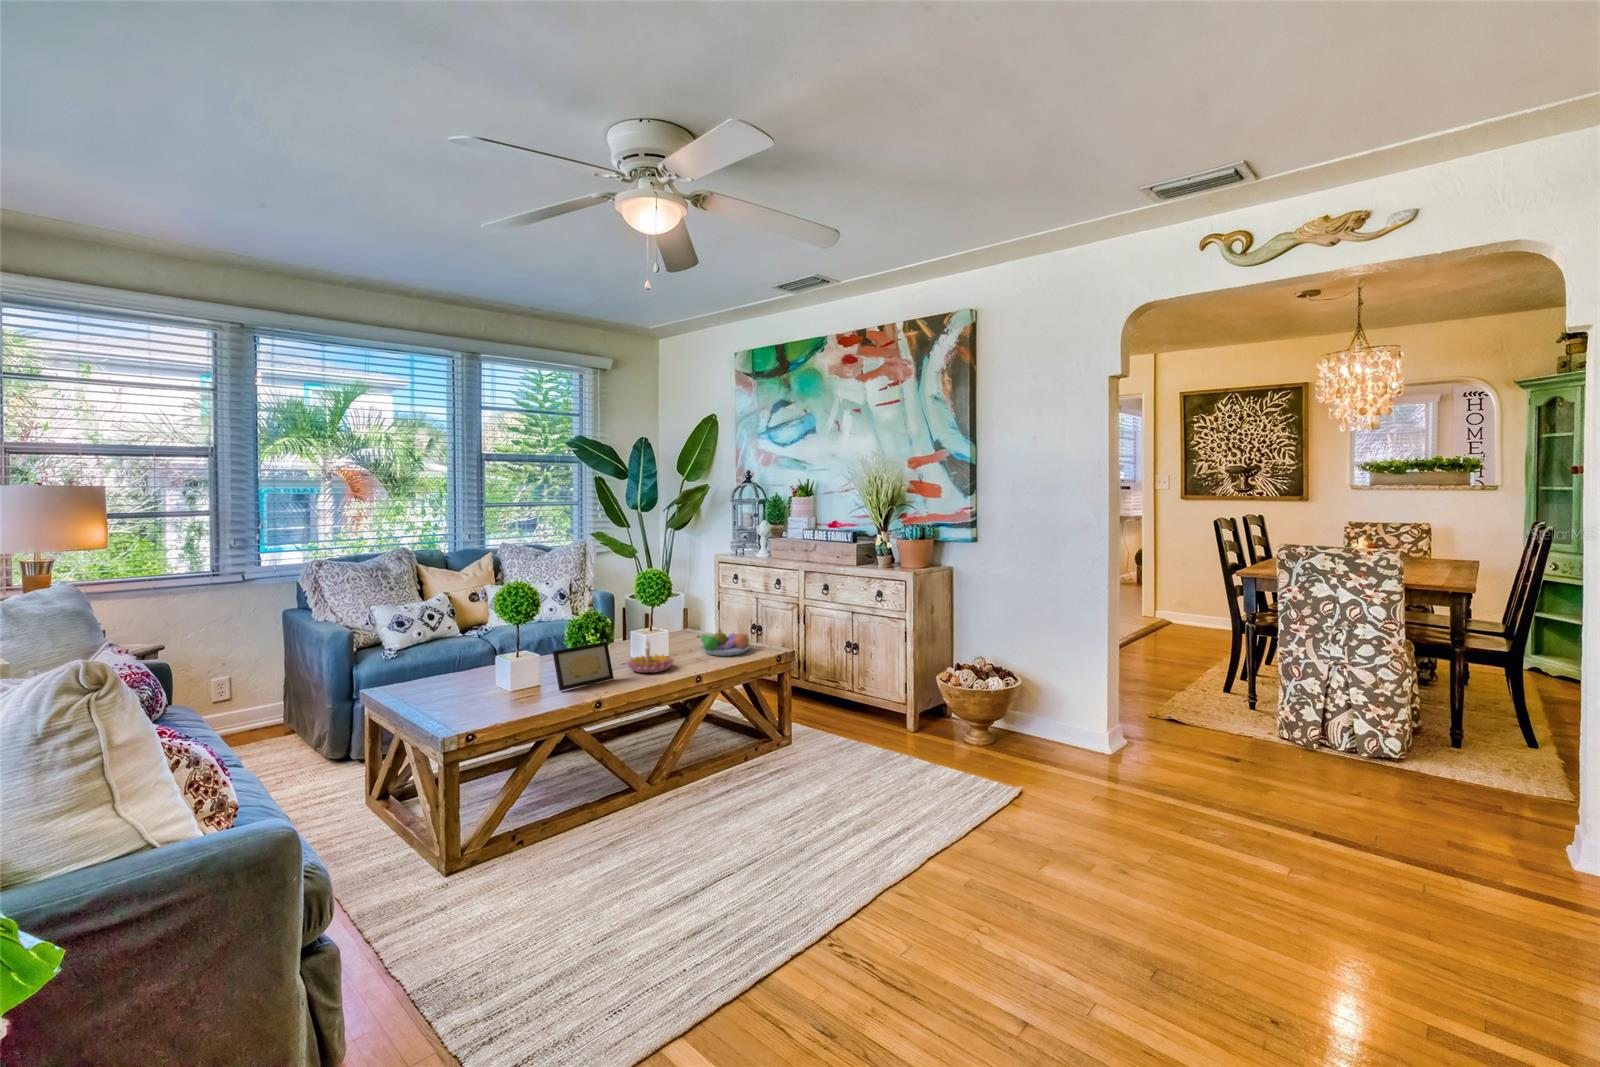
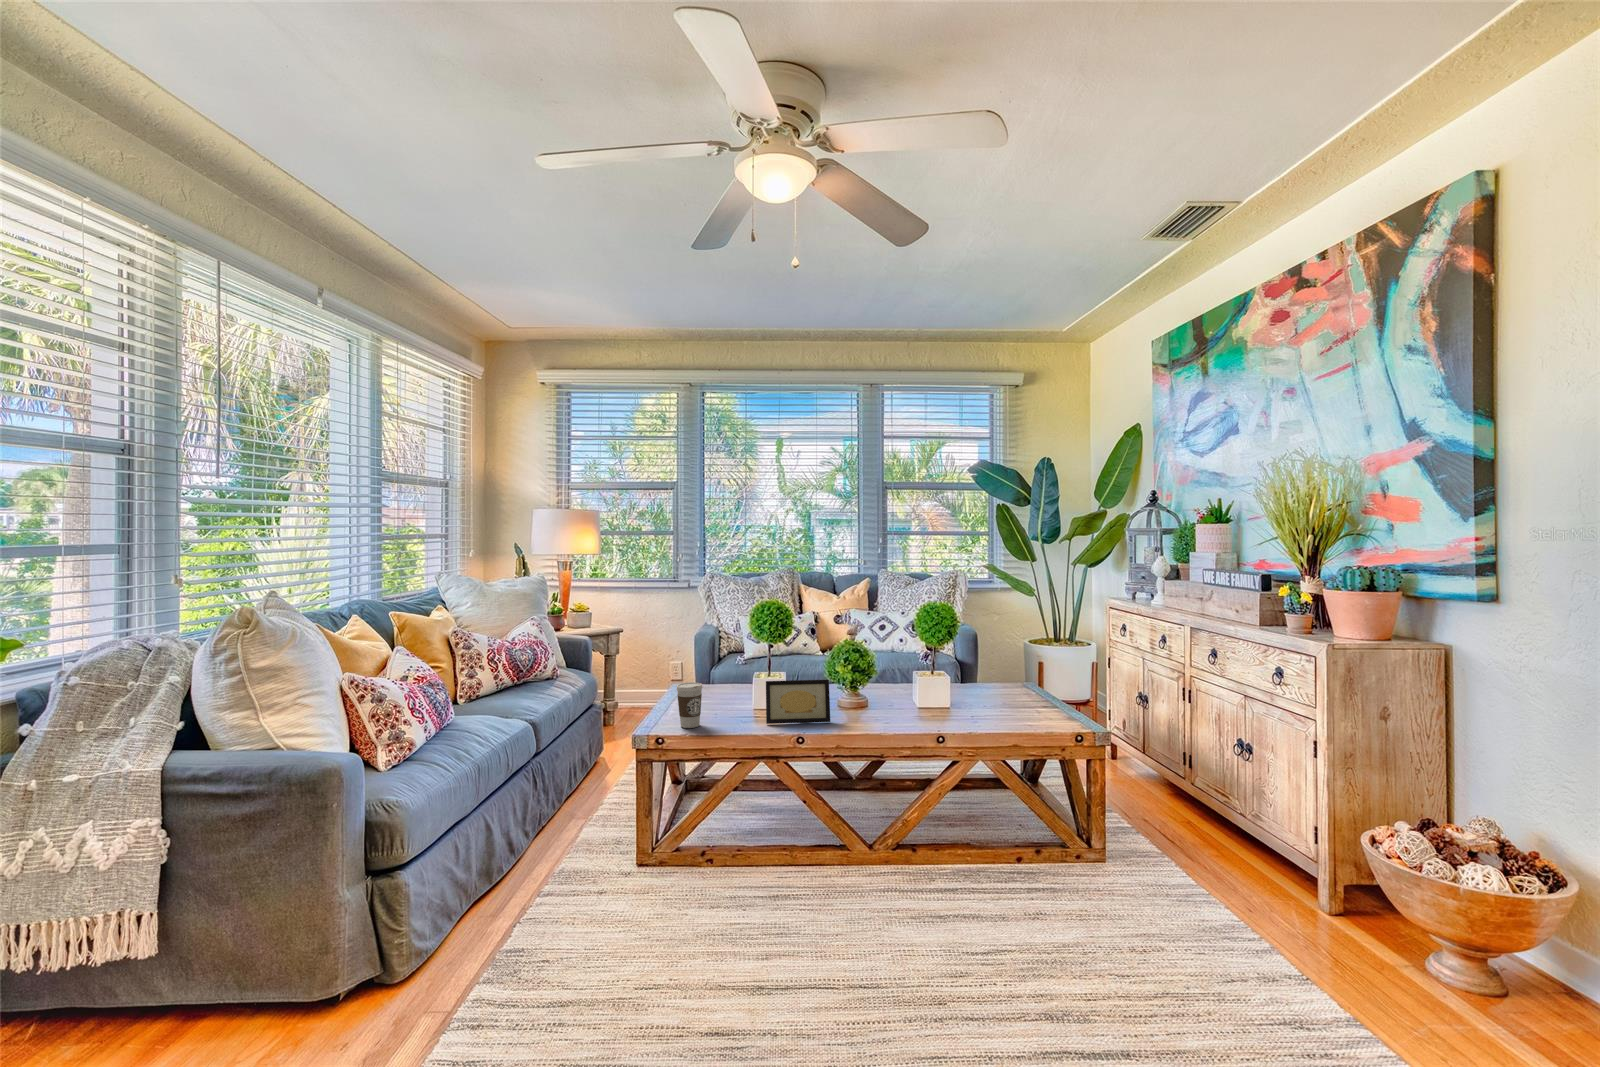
fruit bowl: present [697,630,750,656] -> none [965,685,1030,722]
candle holder: present [627,641,674,673] -> none [855,683,910,724]
coffee cup: none [469,663,498,710] -> present [677,682,702,728]

